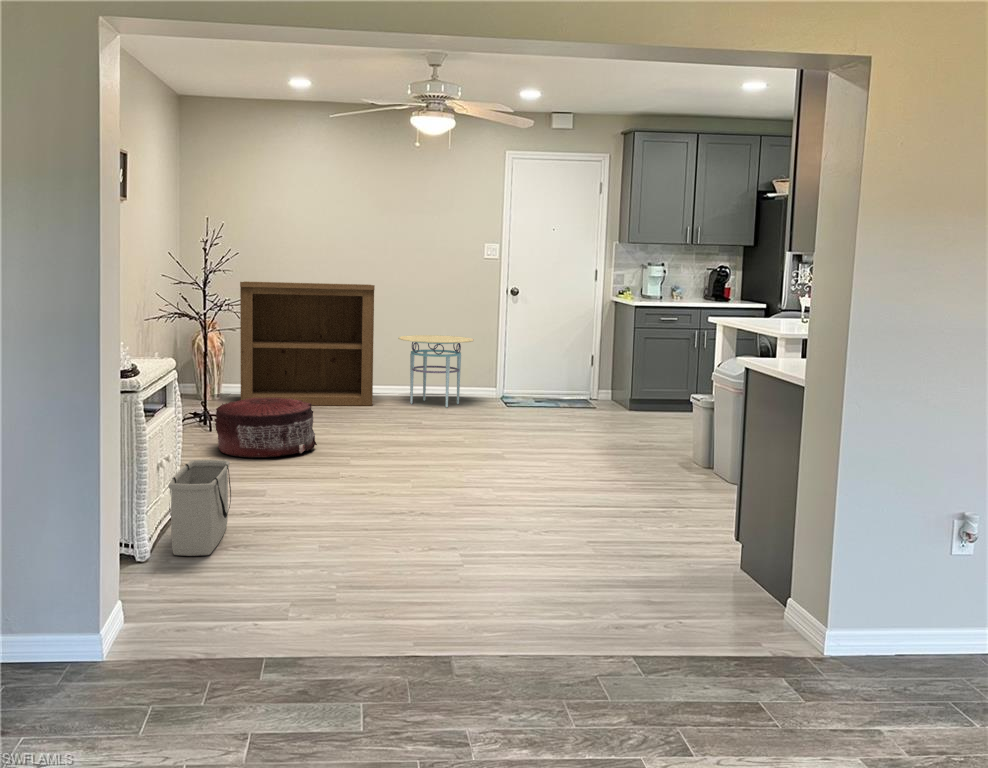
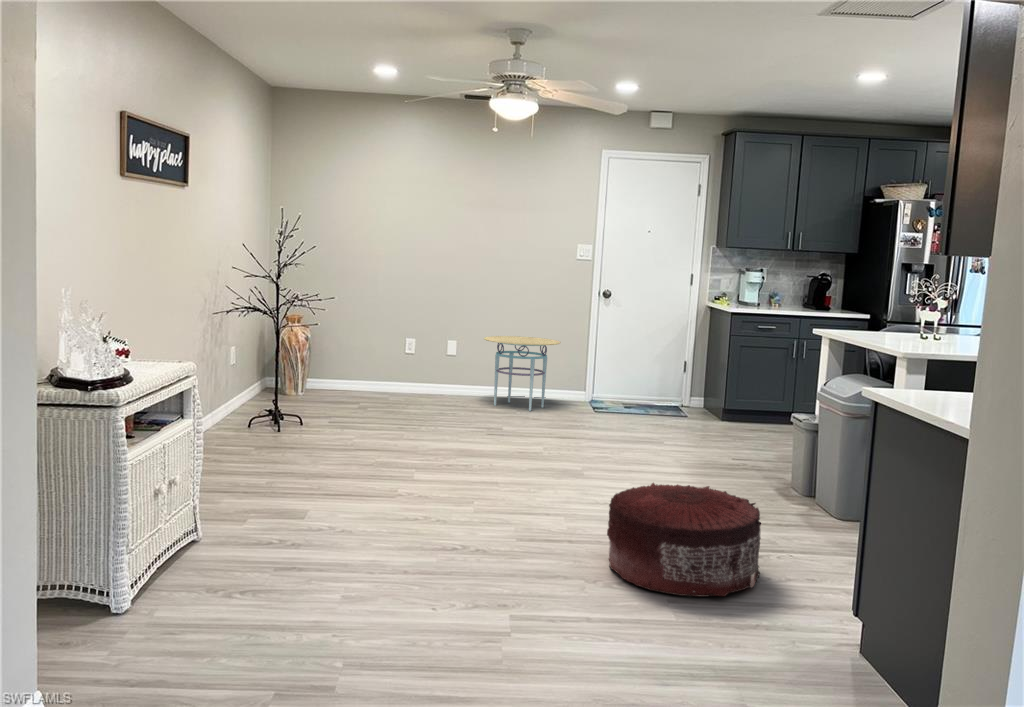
bookshelf: present [240,281,375,405] -> none [323,277,460,406]
pouf: present [214,397,317,457] -> present [607,483,761,597]
storage bin: present [168,460,231,556] -> none [139,476,236,599]

